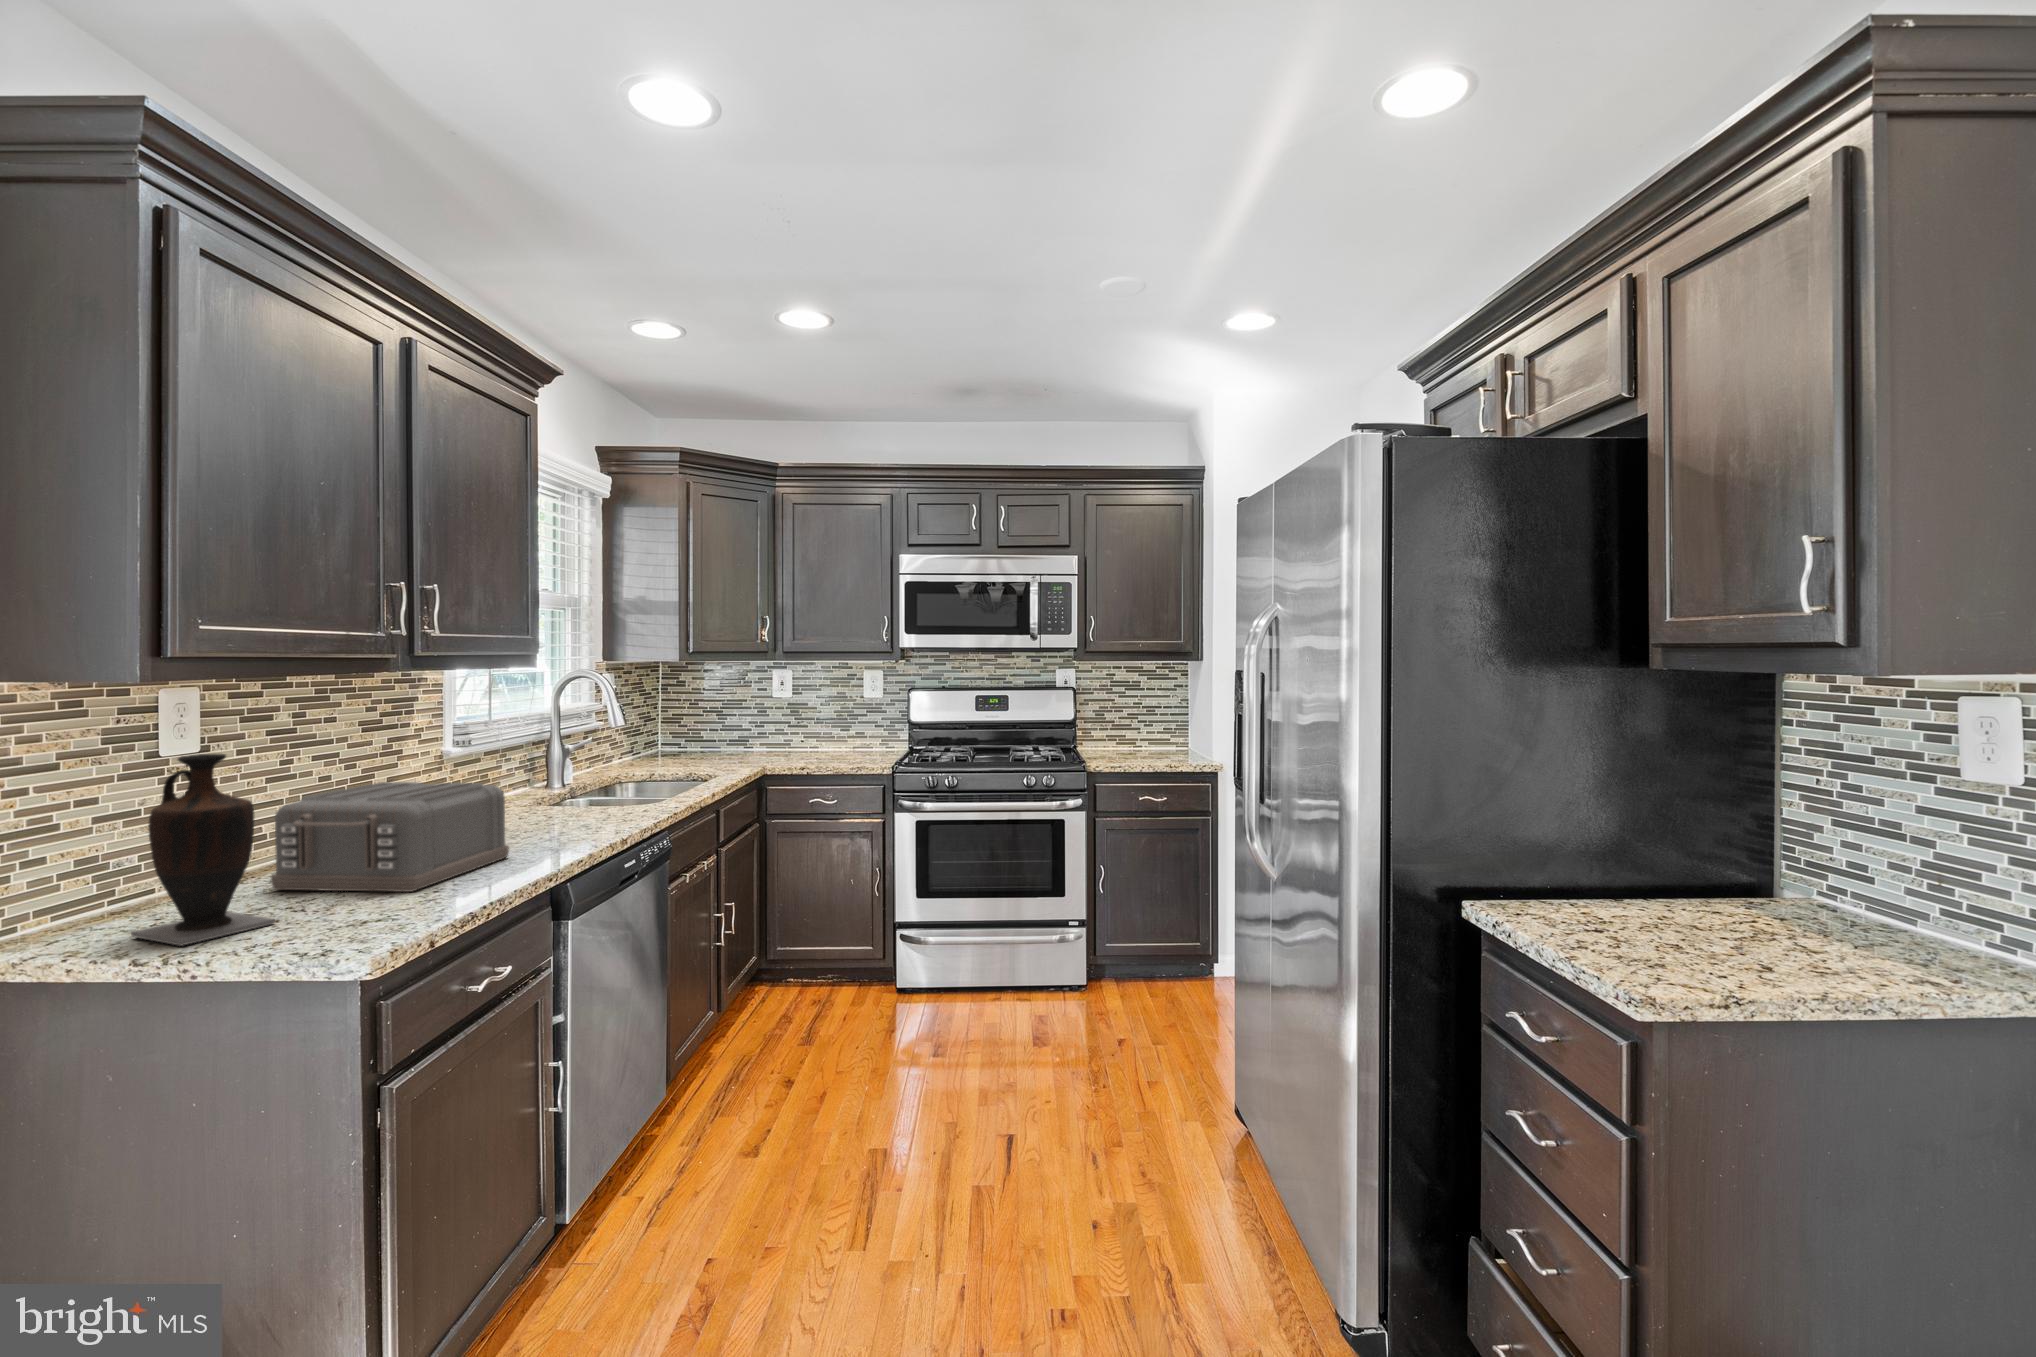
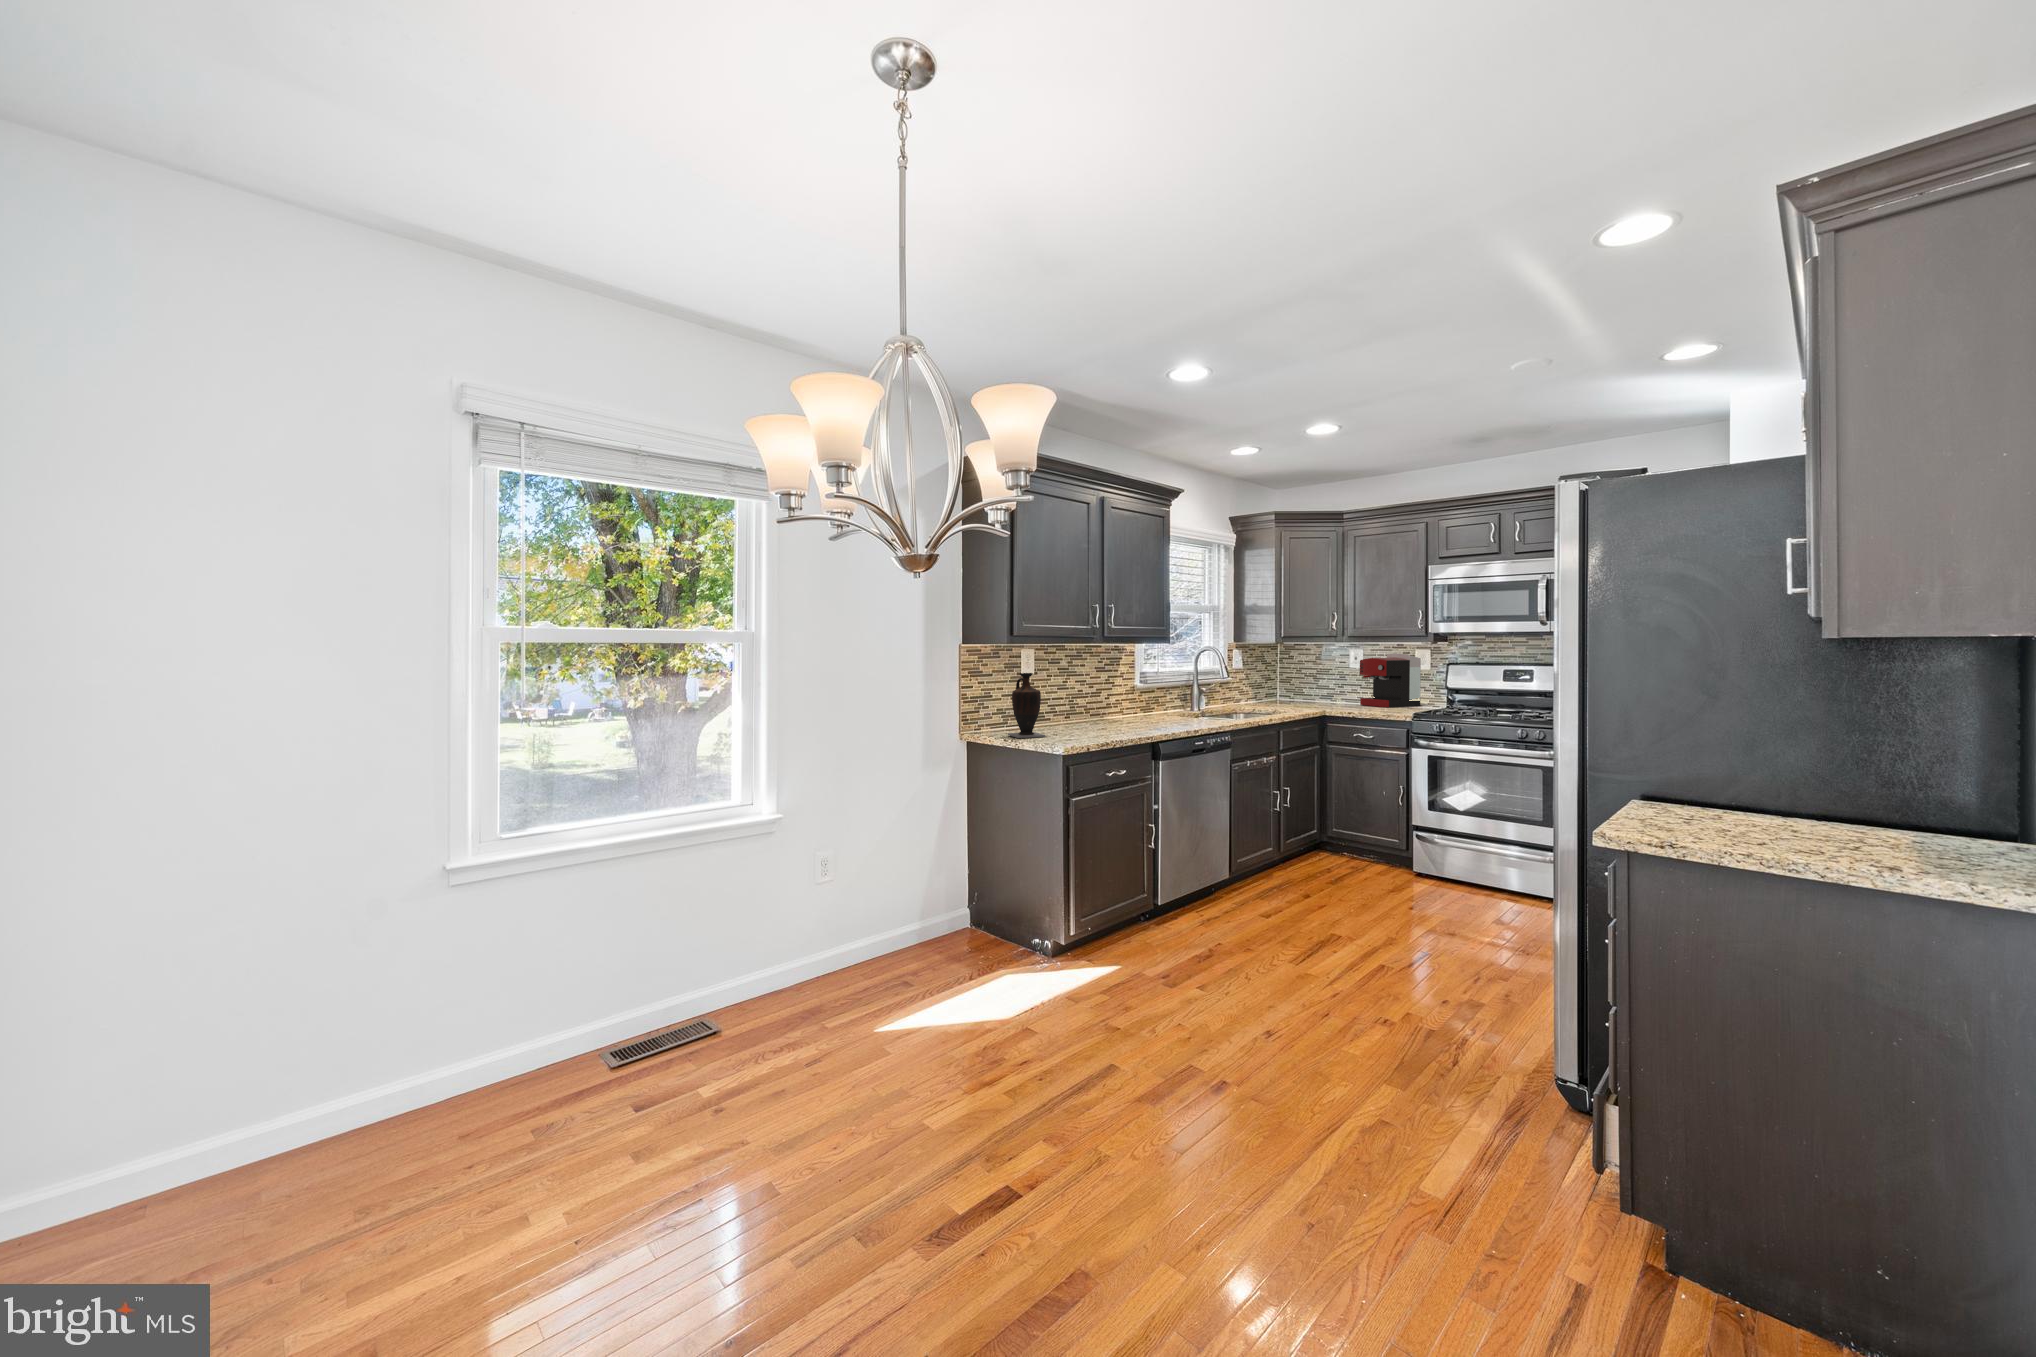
coffee maker: none [790,676,868,754] -> present [1360,653,1421,707]
toaster: present [271,782,509,892] -> none [1052,693,1138,735]

